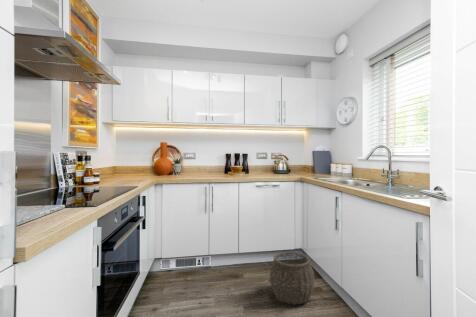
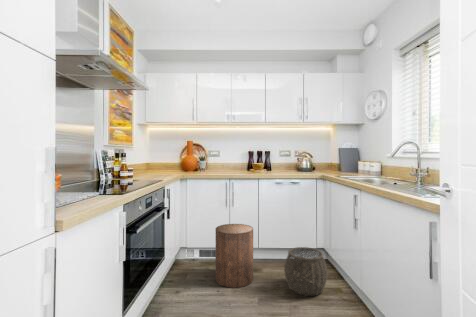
stool: none [195,230,236,301] -> present [216,224,253,288]

